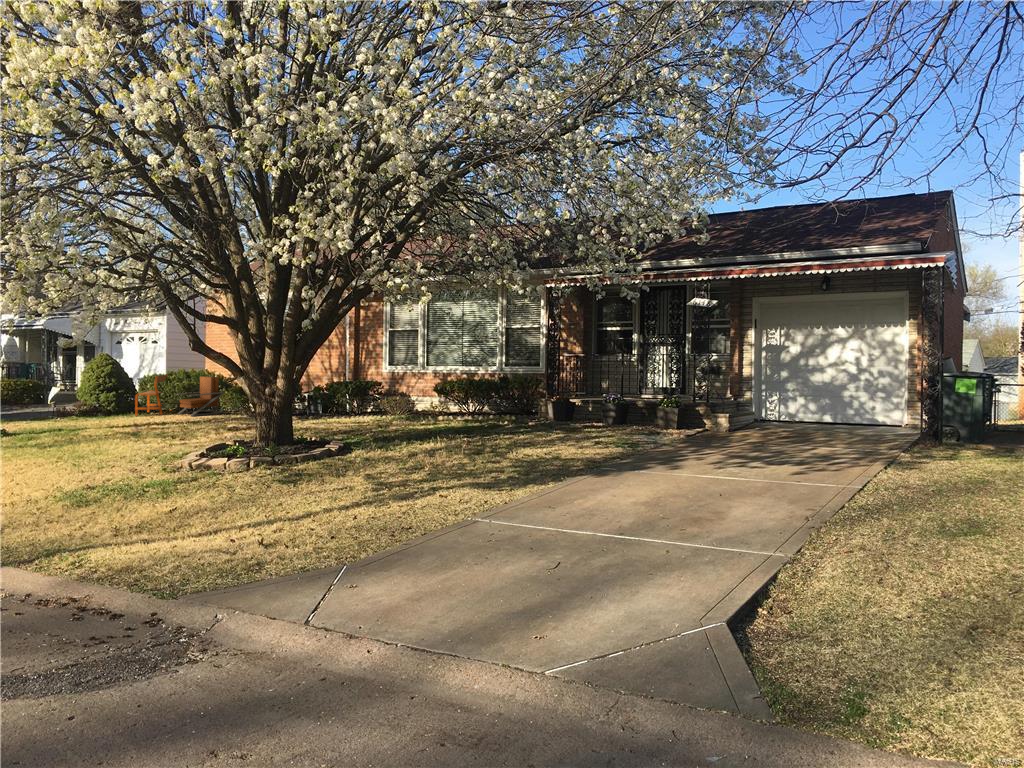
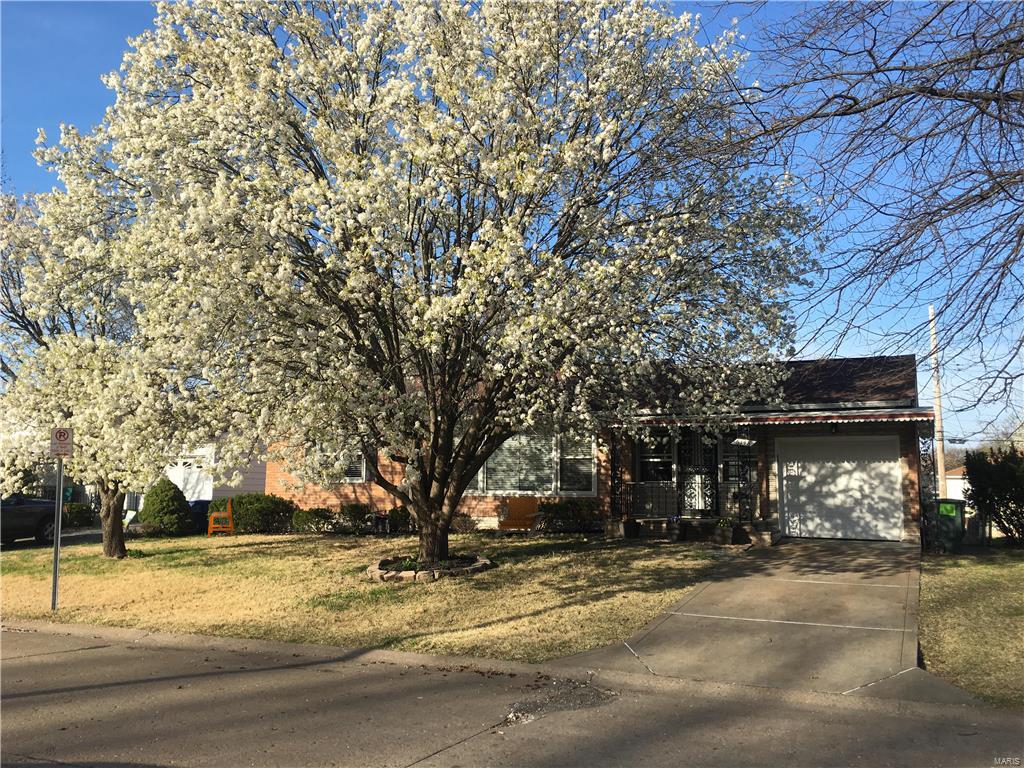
lounge chair: present [177,377,224,416] -> present [495,497,544,537]

